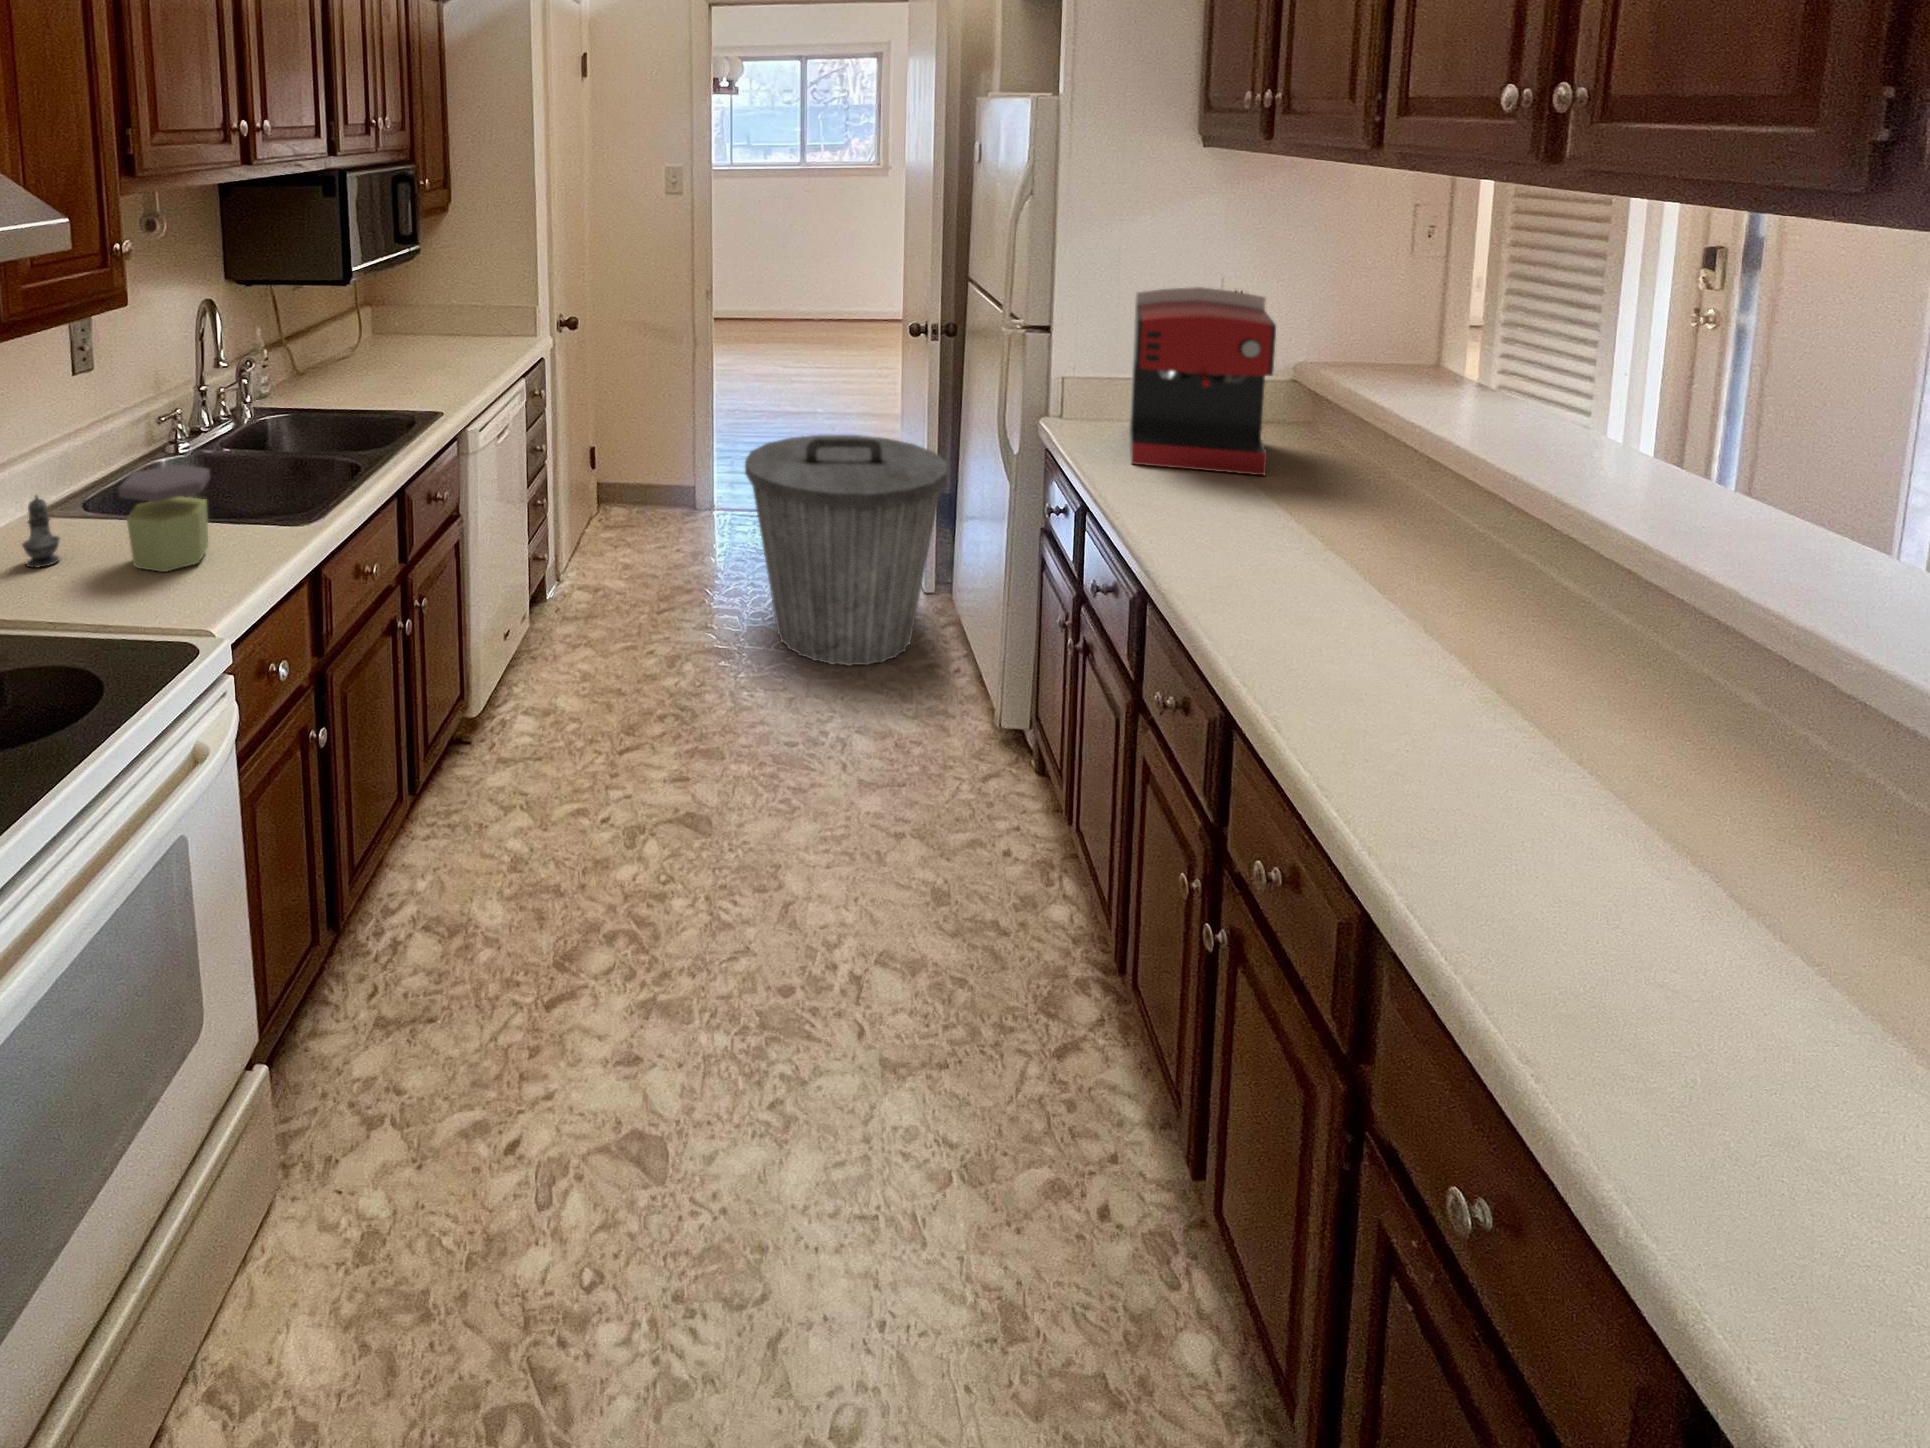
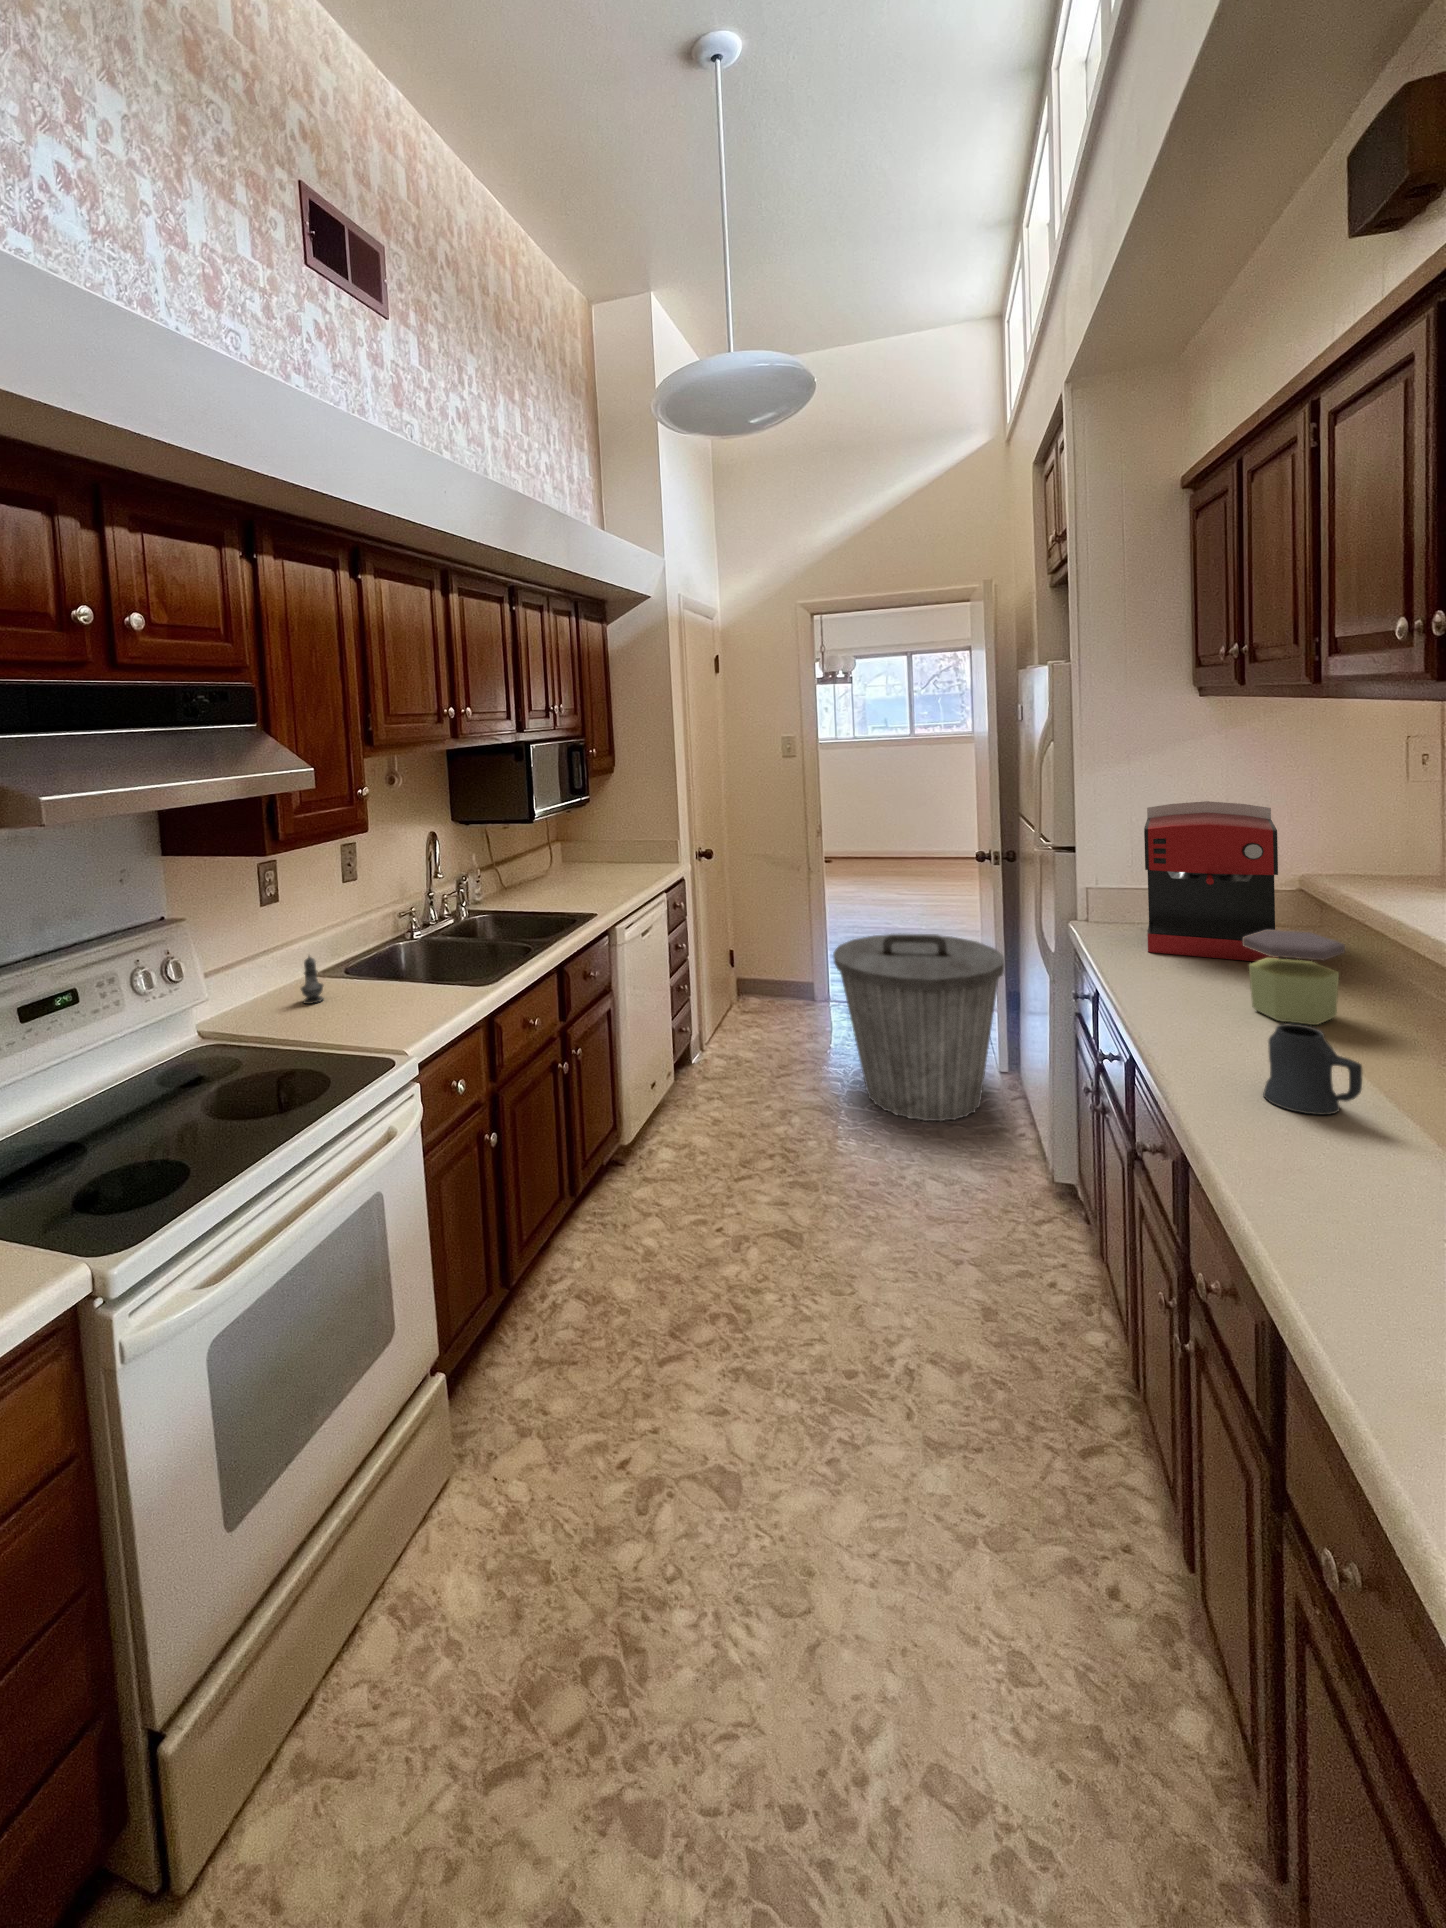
jar: present [118,465,210,572] -> present [1243,930,1345,1025]
mug: none [1278,556,1381,656] -> present [1263,1024,1362,1115]

